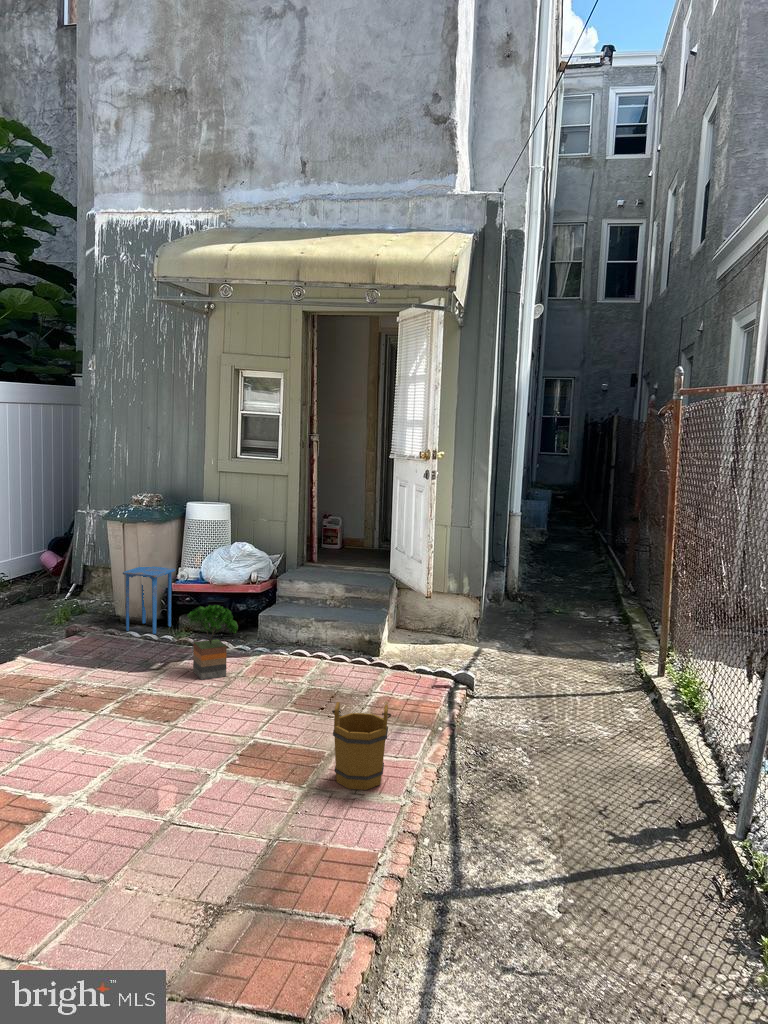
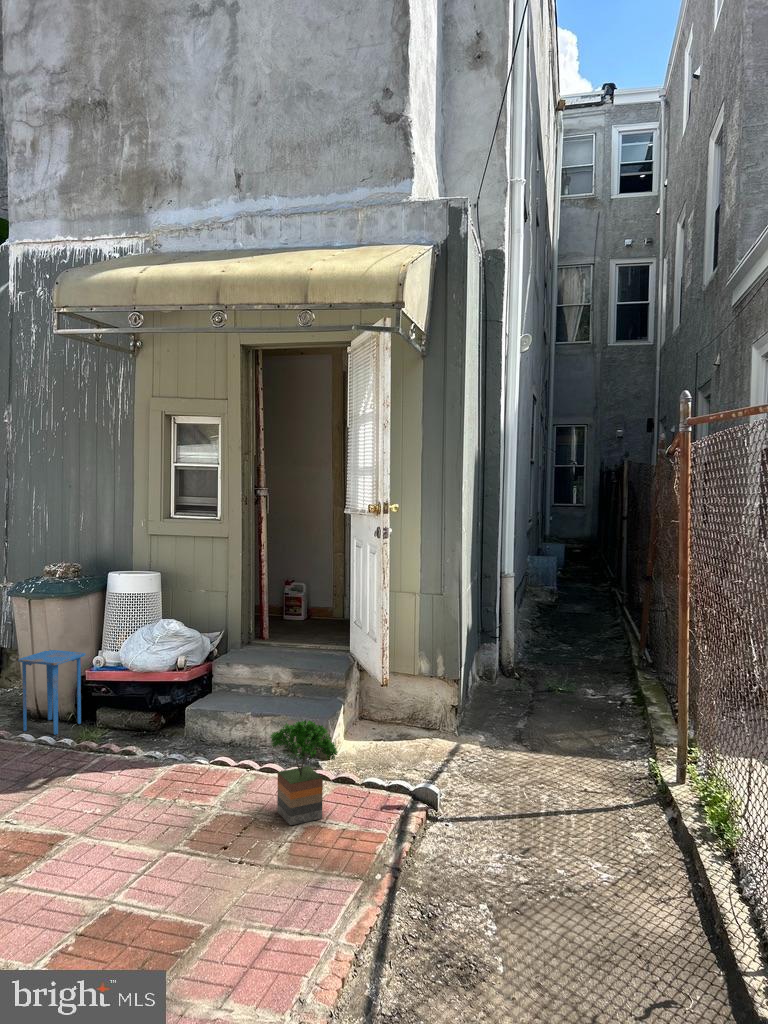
potted tree: present [187,605,237,680] -> present [270,720,338,825]
bucket: present [332,702,391,790] -> none [198,857,283,991]

